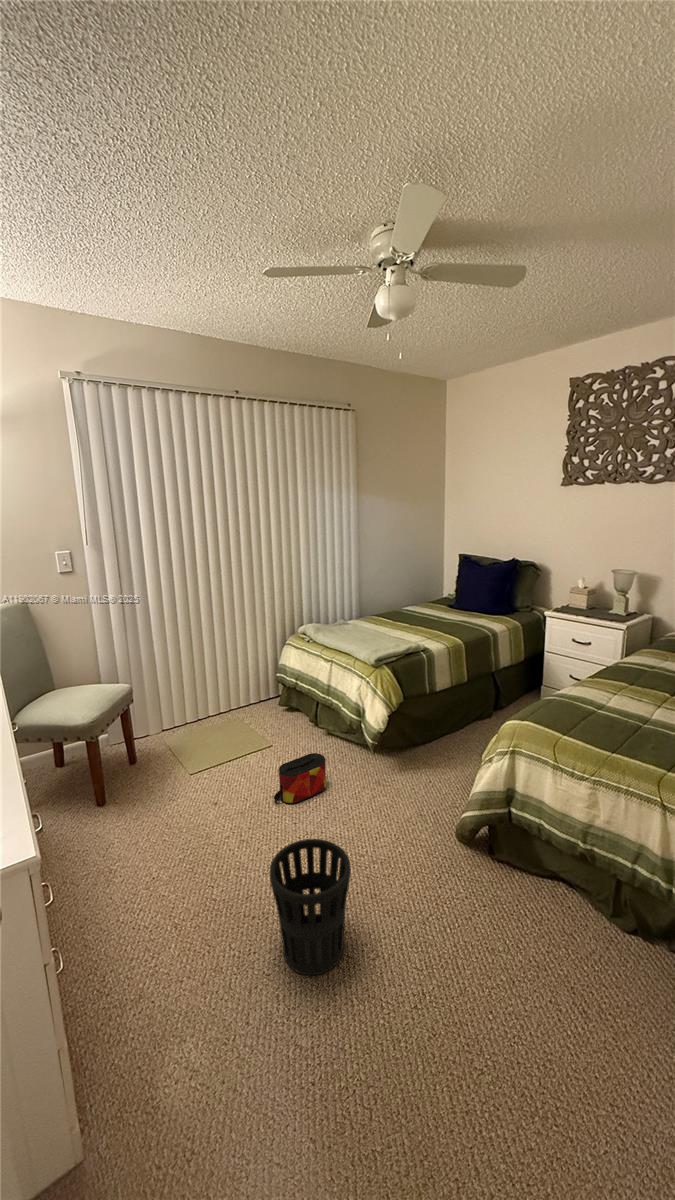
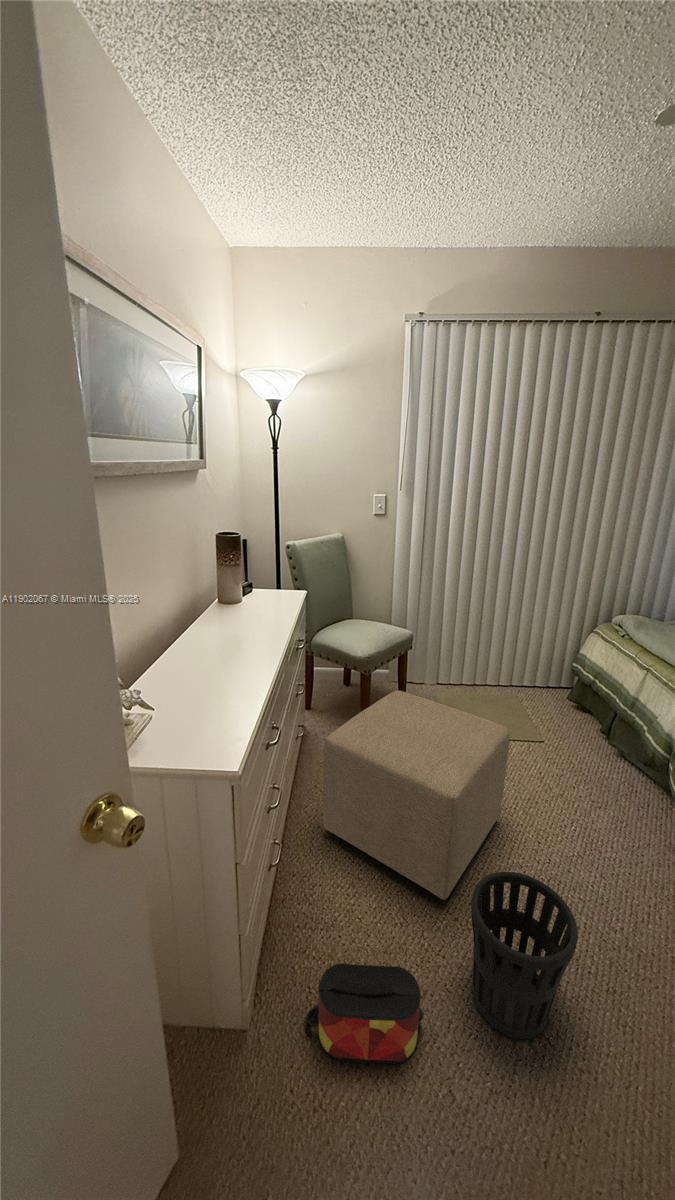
ottoman: none [81,737,260,913] -> present [323,690,510,900]
bag: present [274,753,326,804] -> present [305,963,424,1063]

